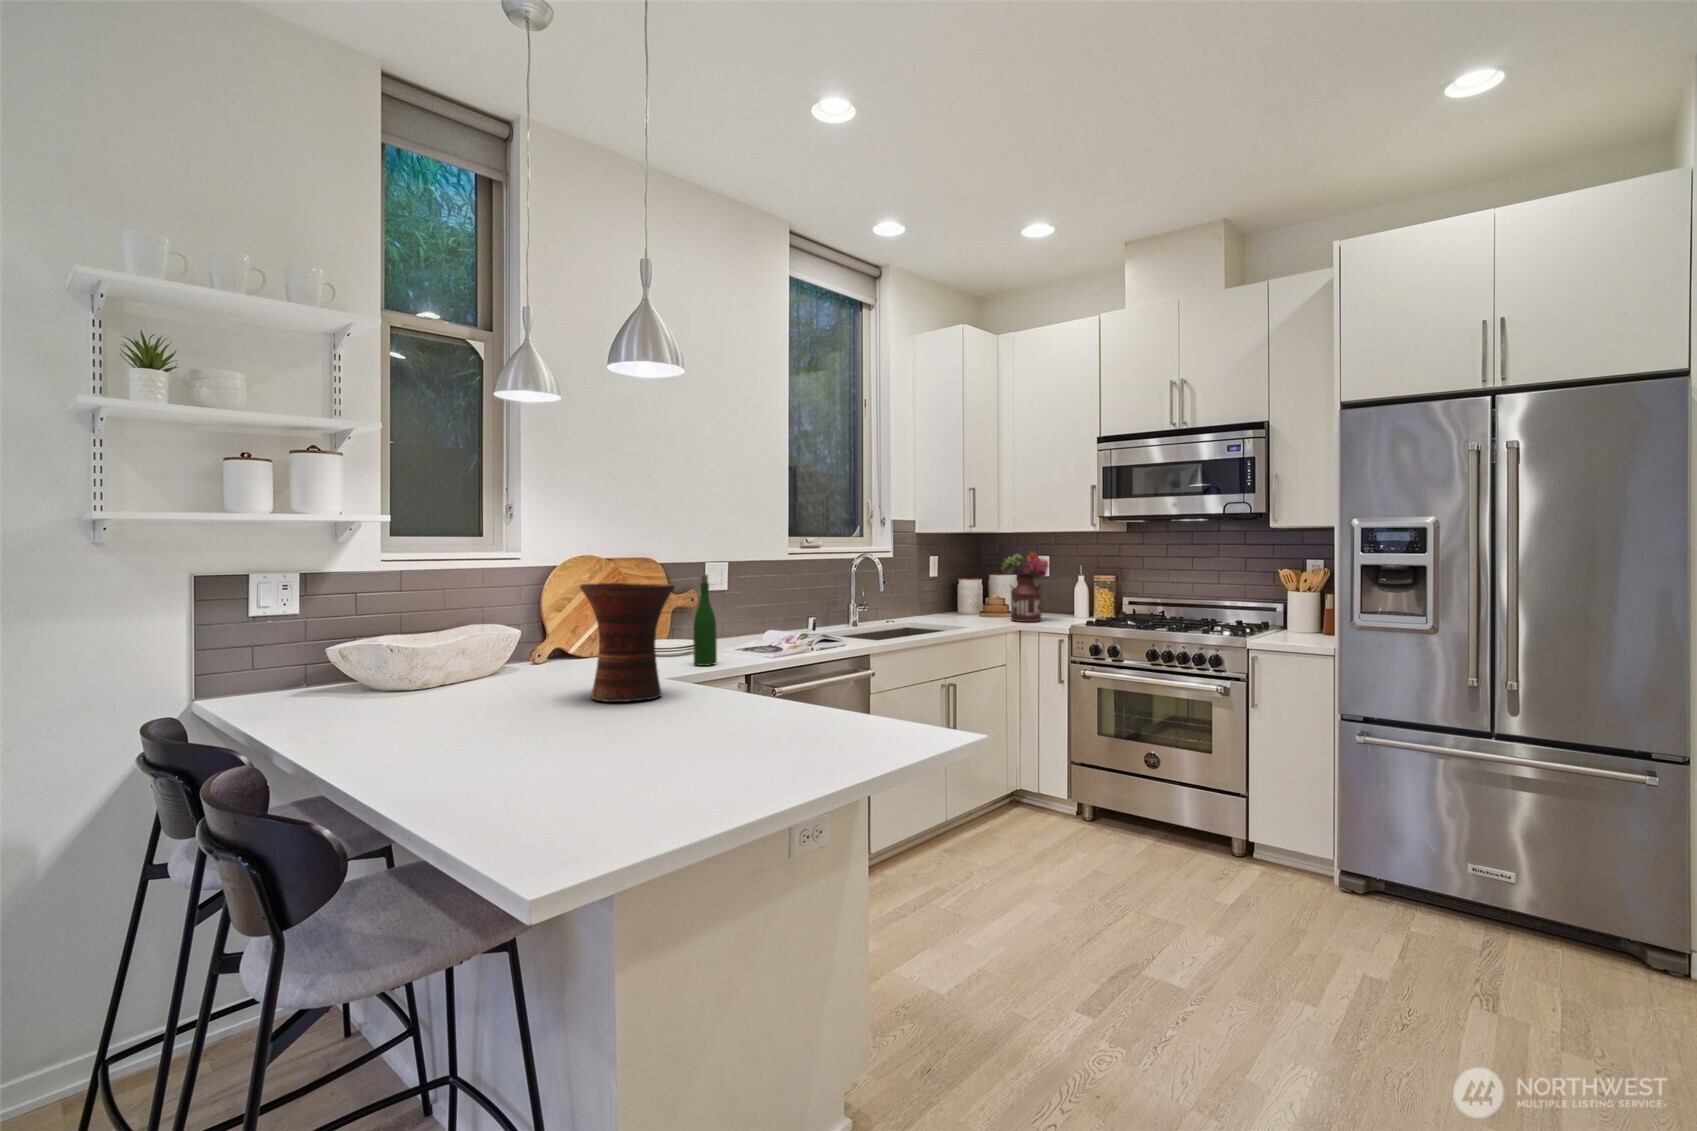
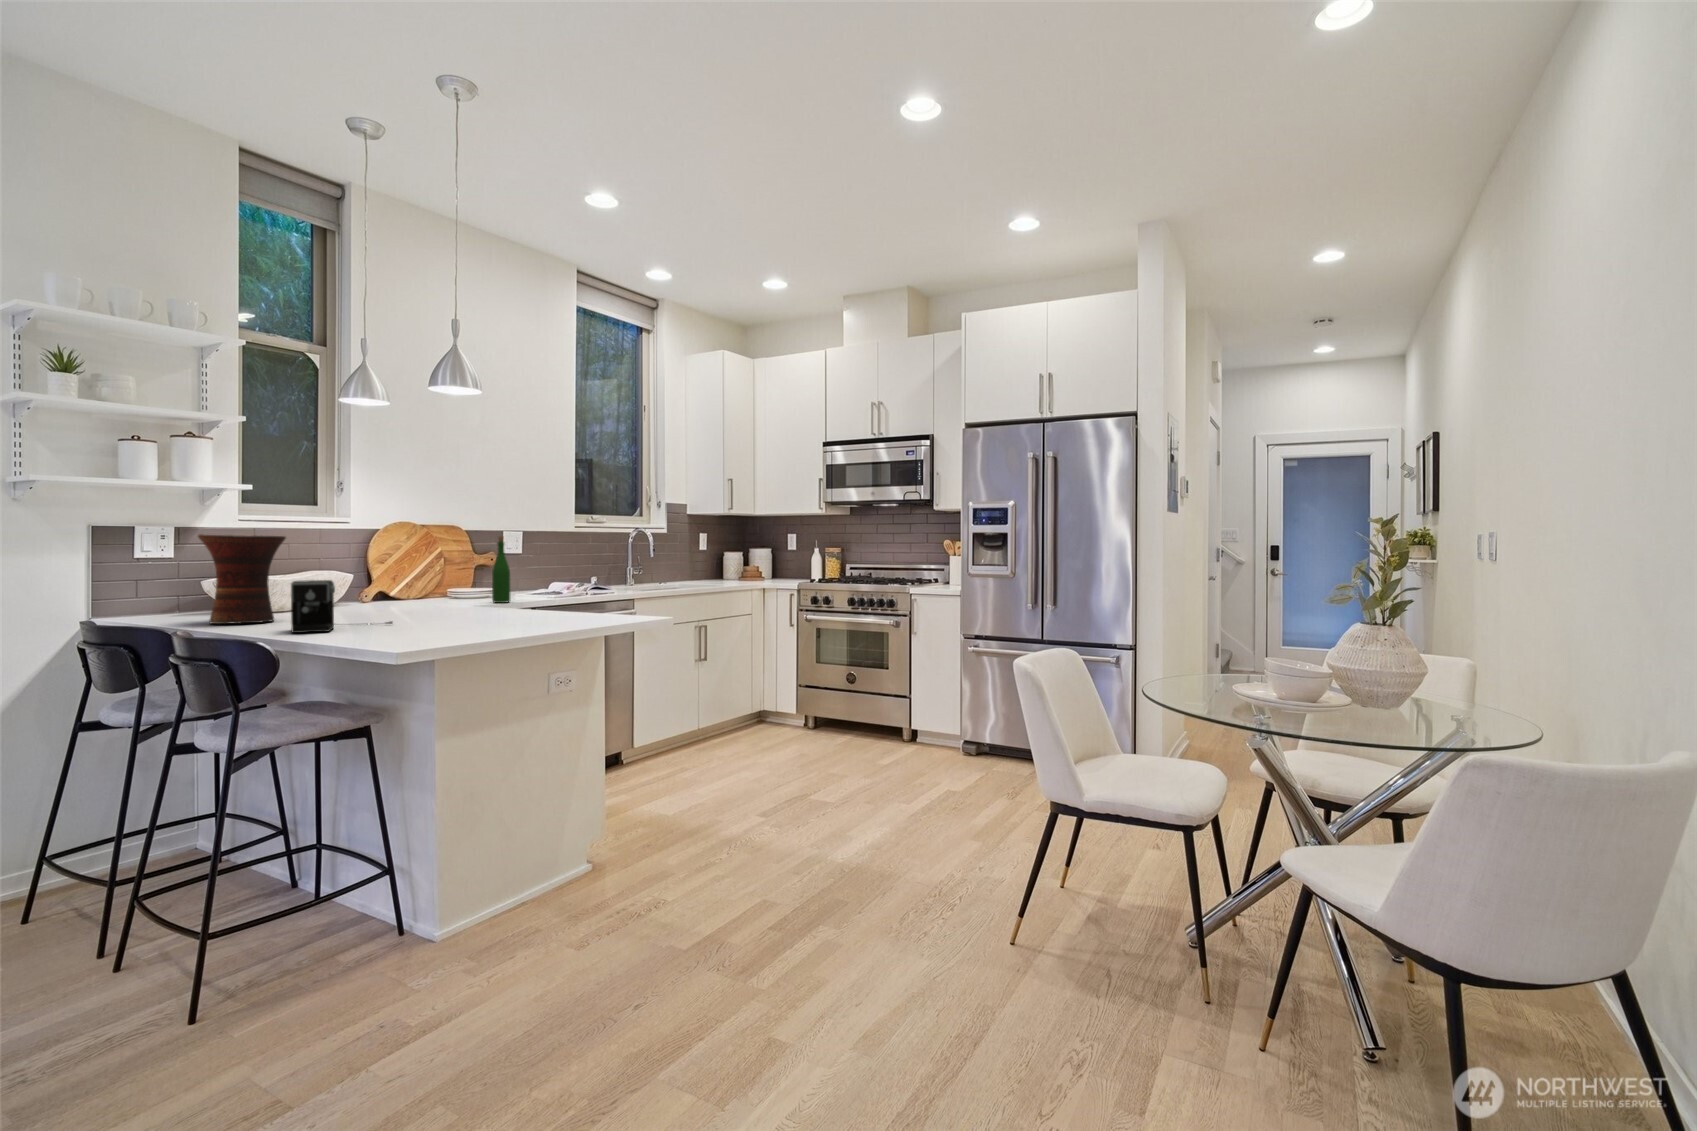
flower arrangement: present [1002,553,1049,622] -> none [752,529,789,583]
vase: present [580,583,675,702] -> present [198,534,286,624]
coffee maker: none [409,662,560,753] -> present [291,580,392,633]

